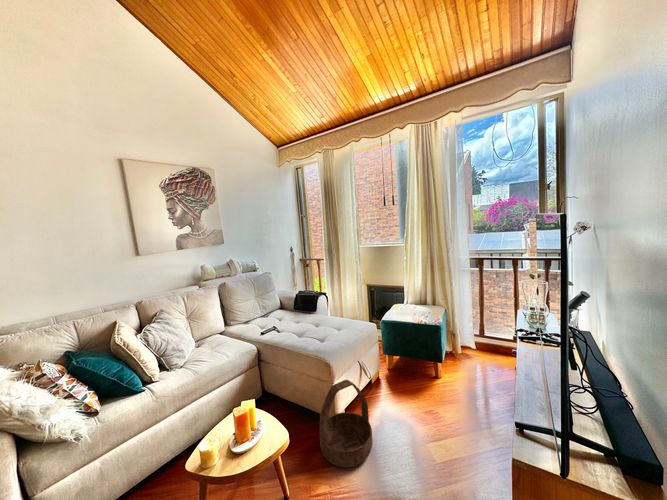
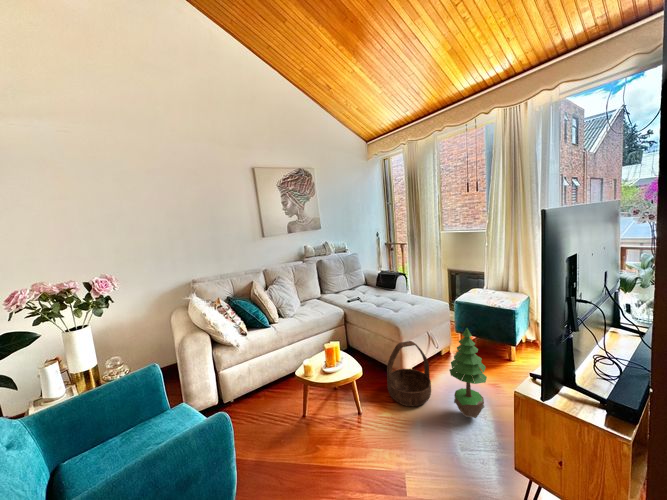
potted tree: none [395,357,438,467] -> present [449,328,487,418]

